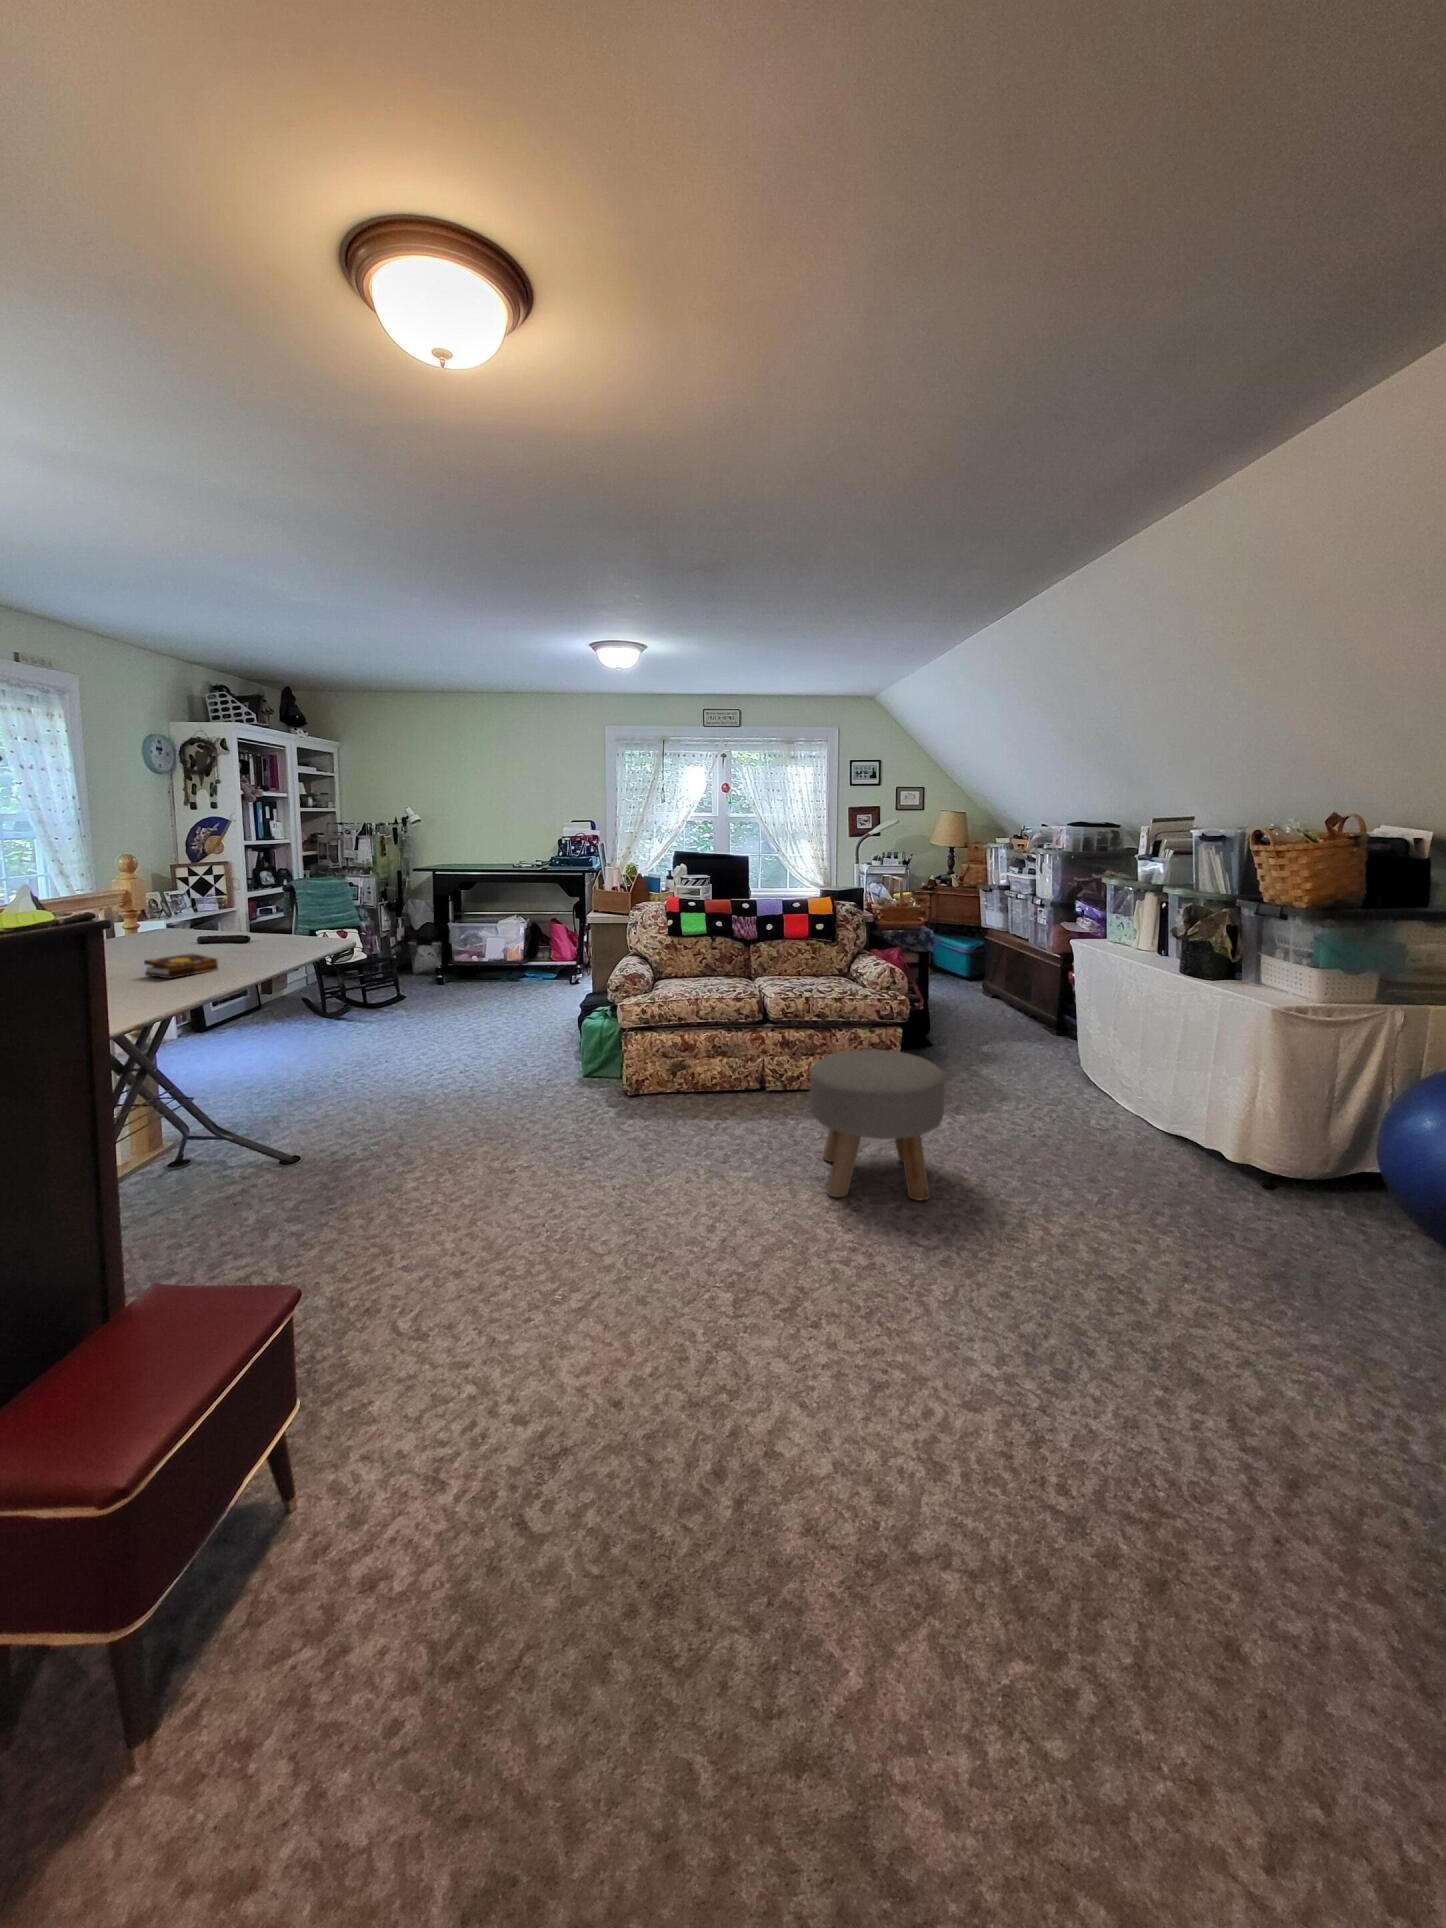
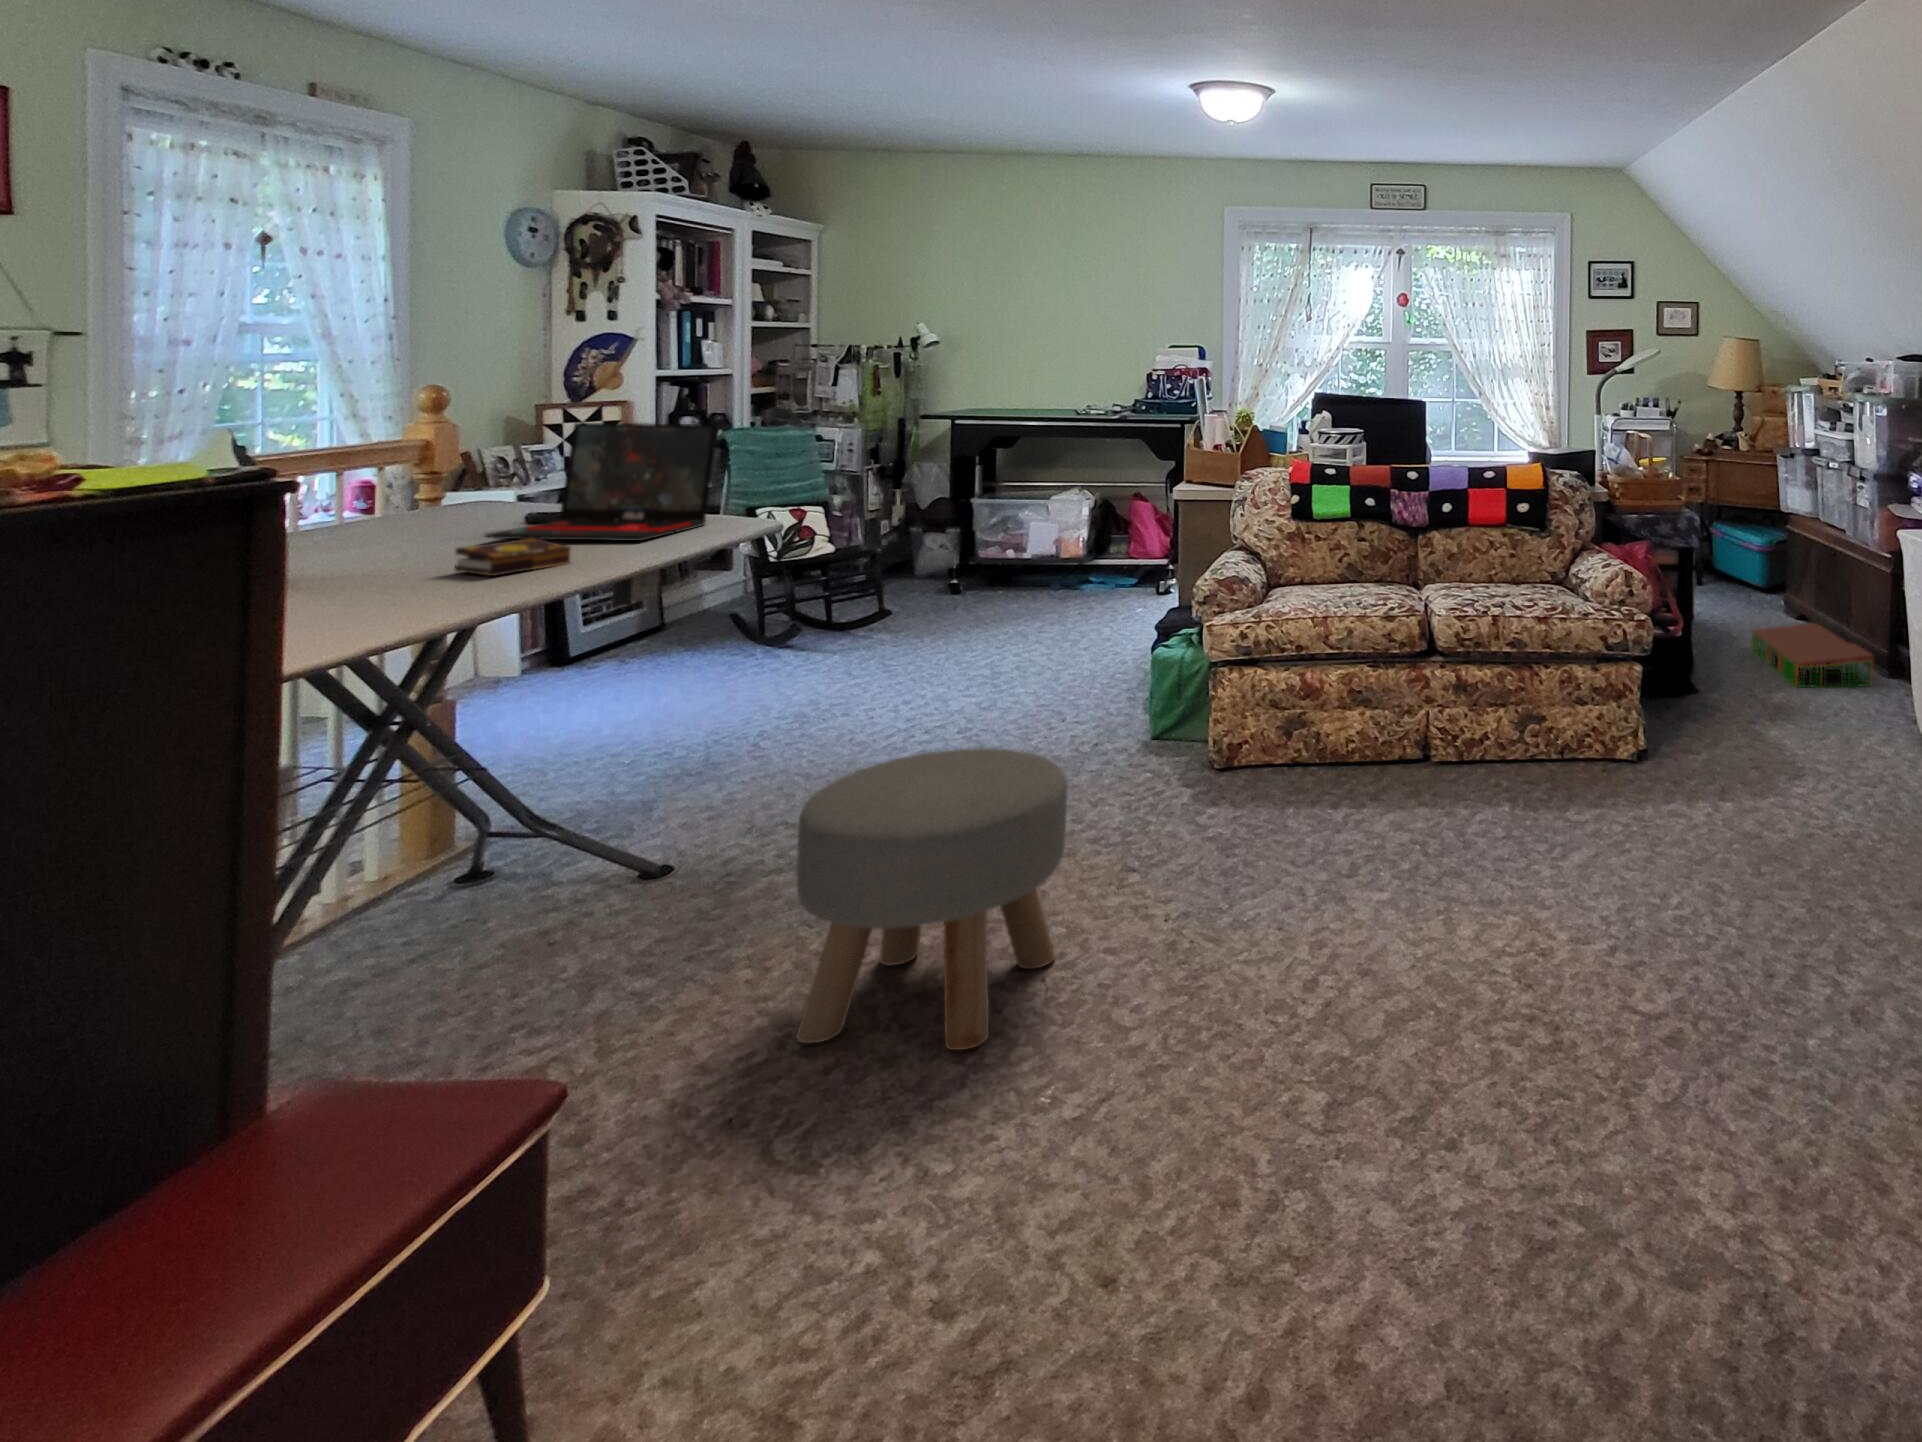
laptop: none [159,877,300,954] -> present [485,423,718,541]
storage bin: none [958,999,1041,1039] -> present [1751,623,1873,686]
ottoman: present [810,1050,945,1200] -> present [797,748,1067,1050]

